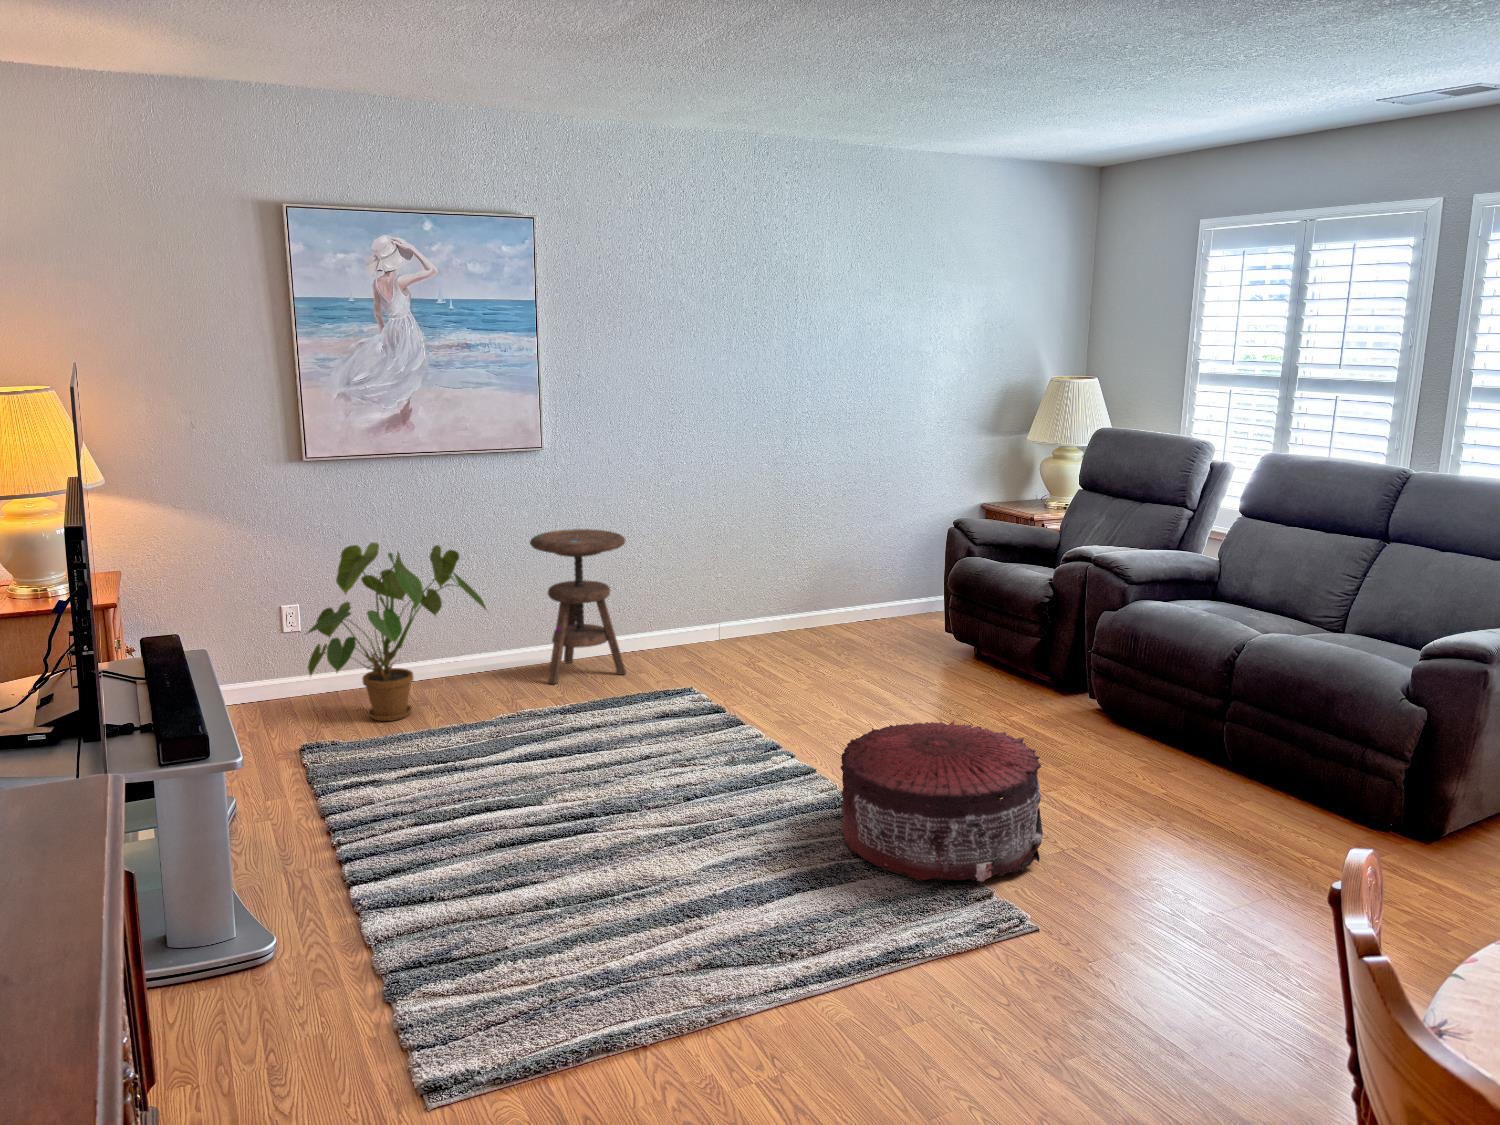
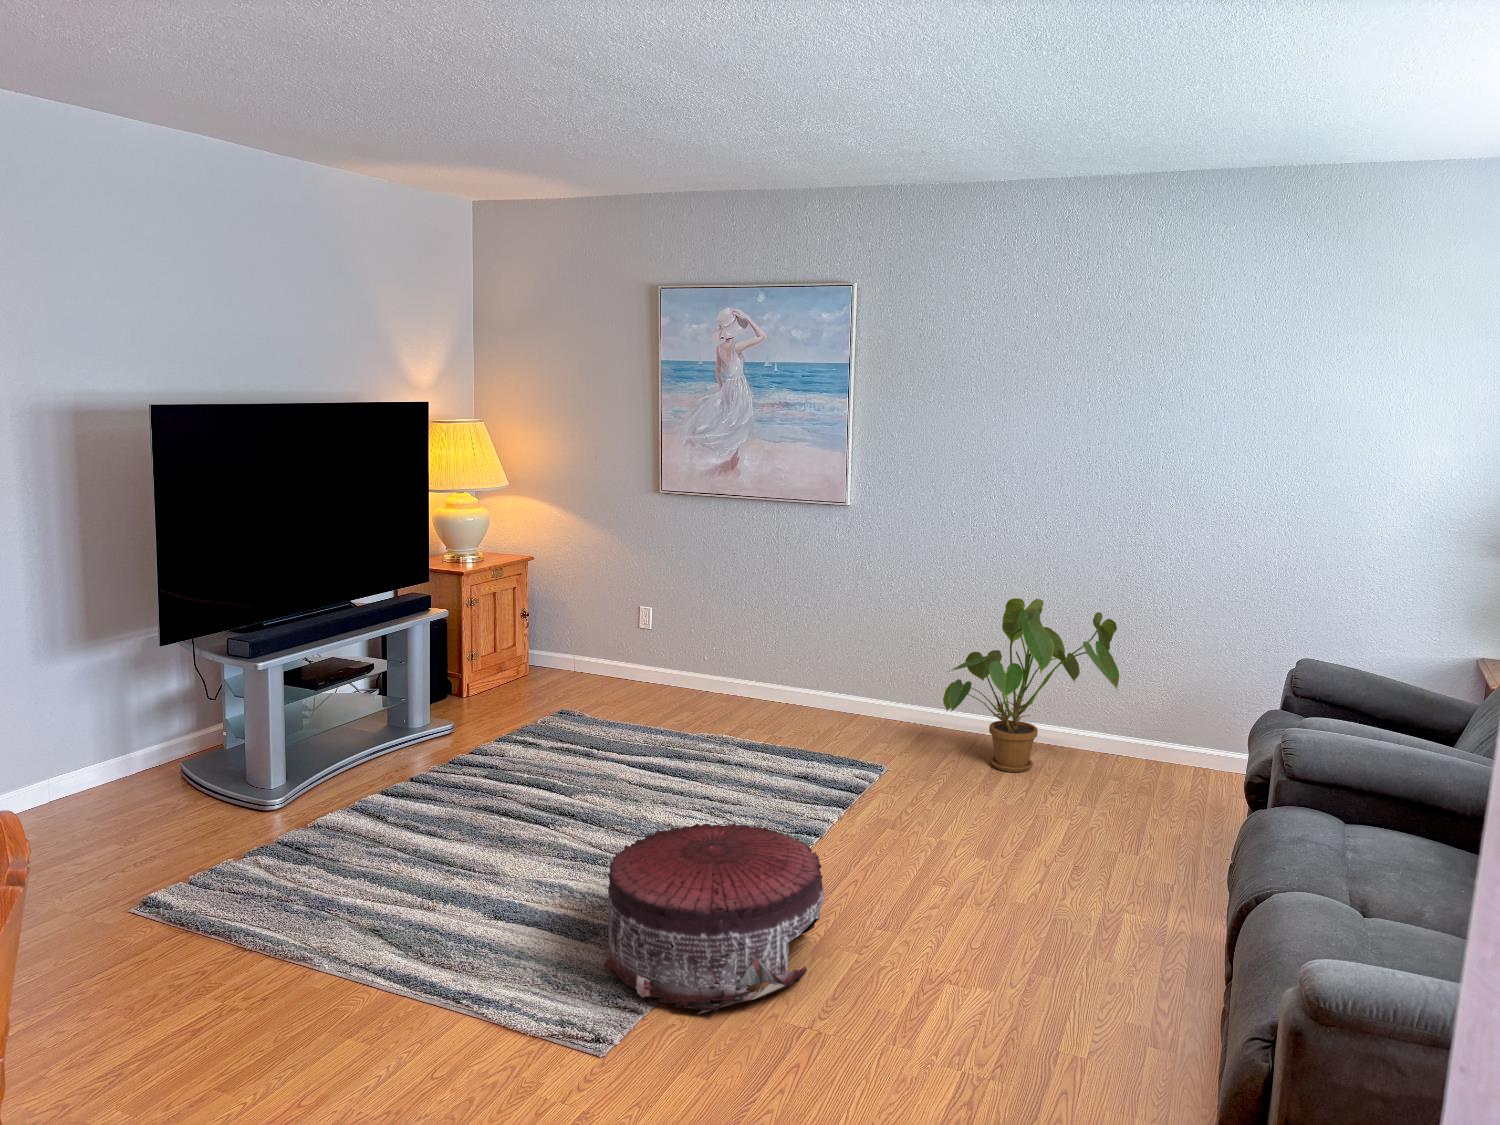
side table: present [530,529,626,684] -> none [796,584,890,738]
house plant: present [307,542,486,721] -> present [943,598,1119,772]

